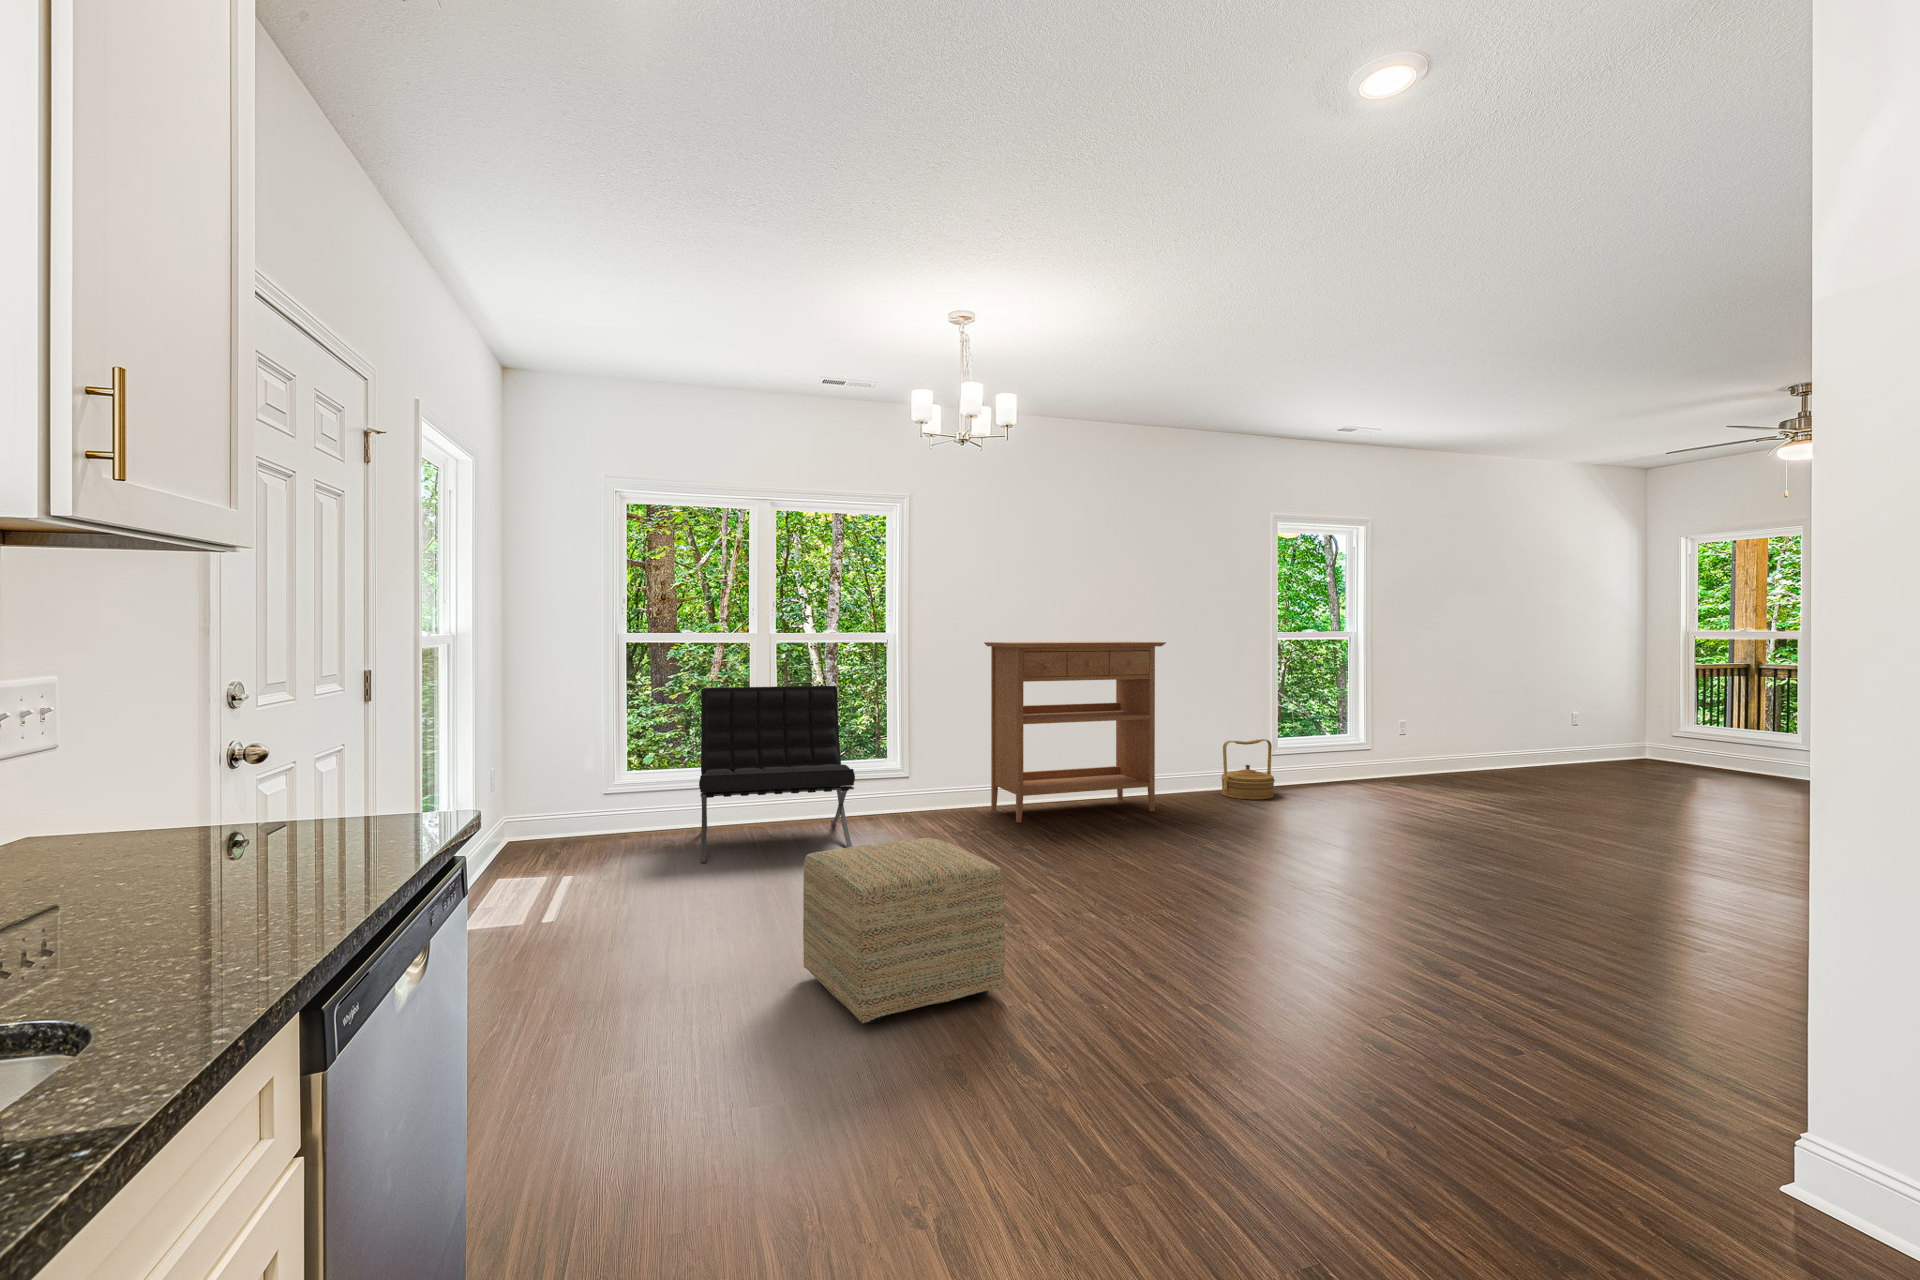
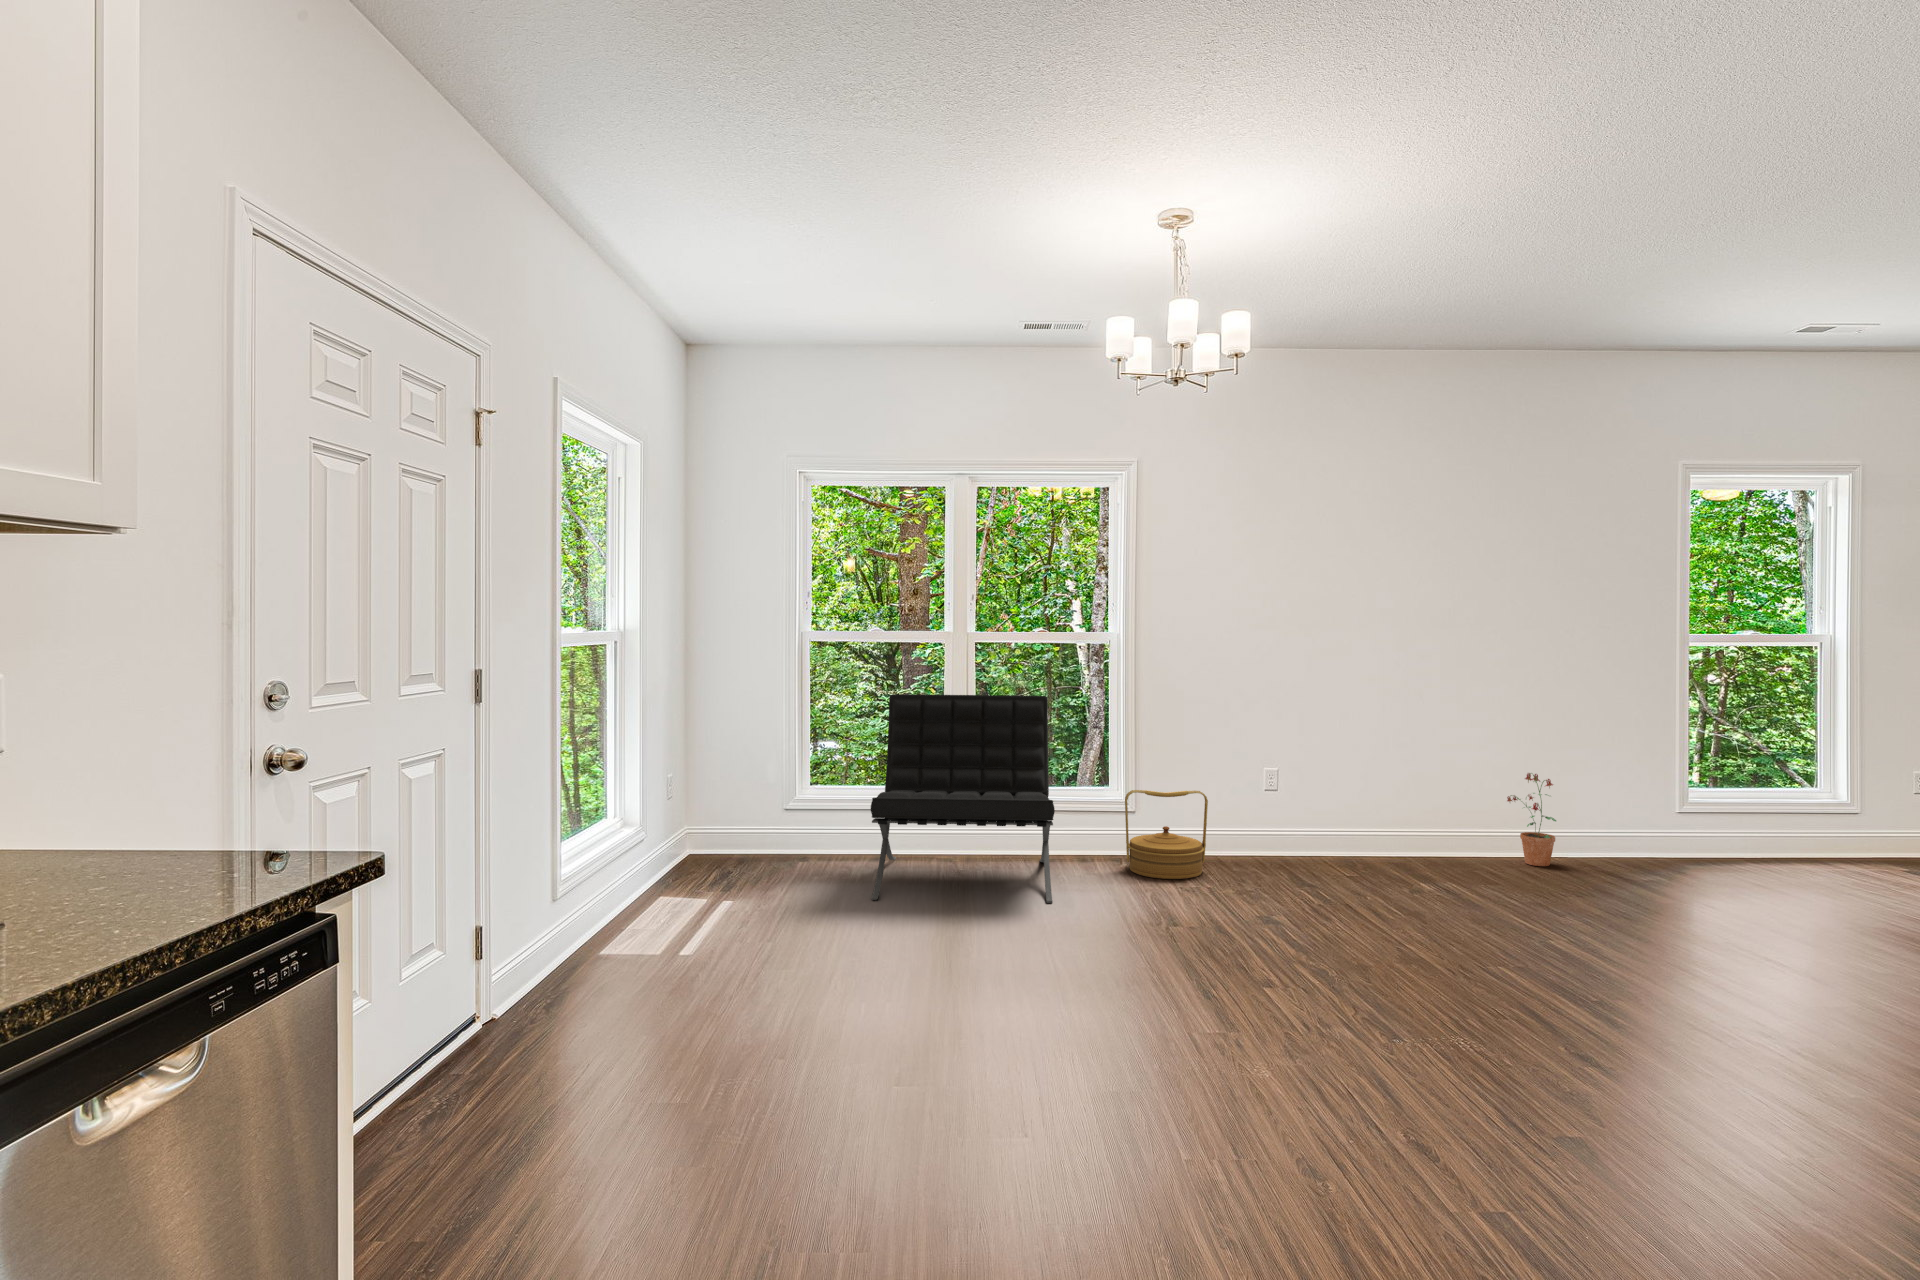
console table: present [984,642,1166,823] -> none [1239,645,1501,882]
potted plant: none [1167,732,1202,799] -> present [1507,773,1556,866]
woven basket: present [1221,739,1275,800] -> present [1125,790,1208,879]
ottoman: present [803,838,1005,1023] -> none [929,903,1177,1144]

